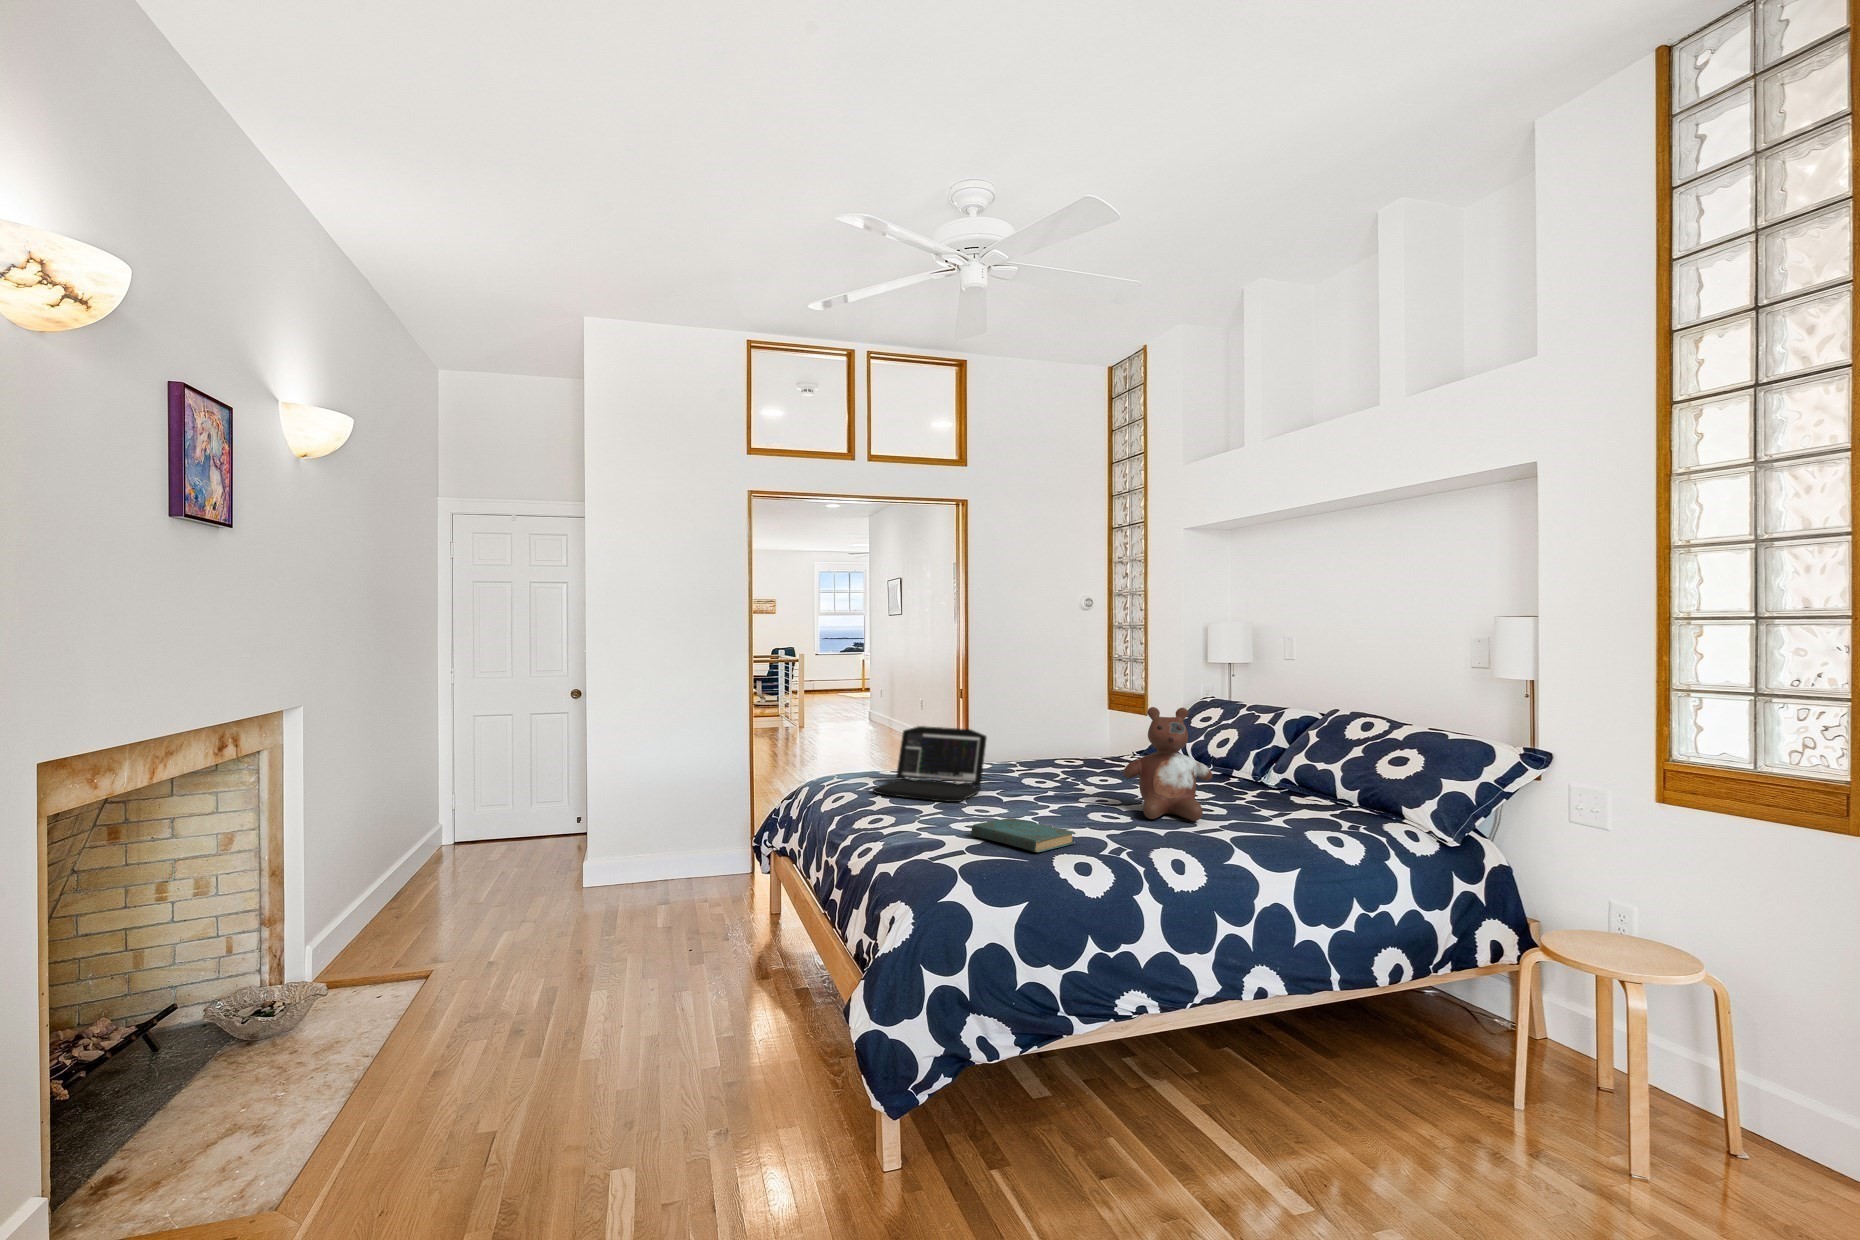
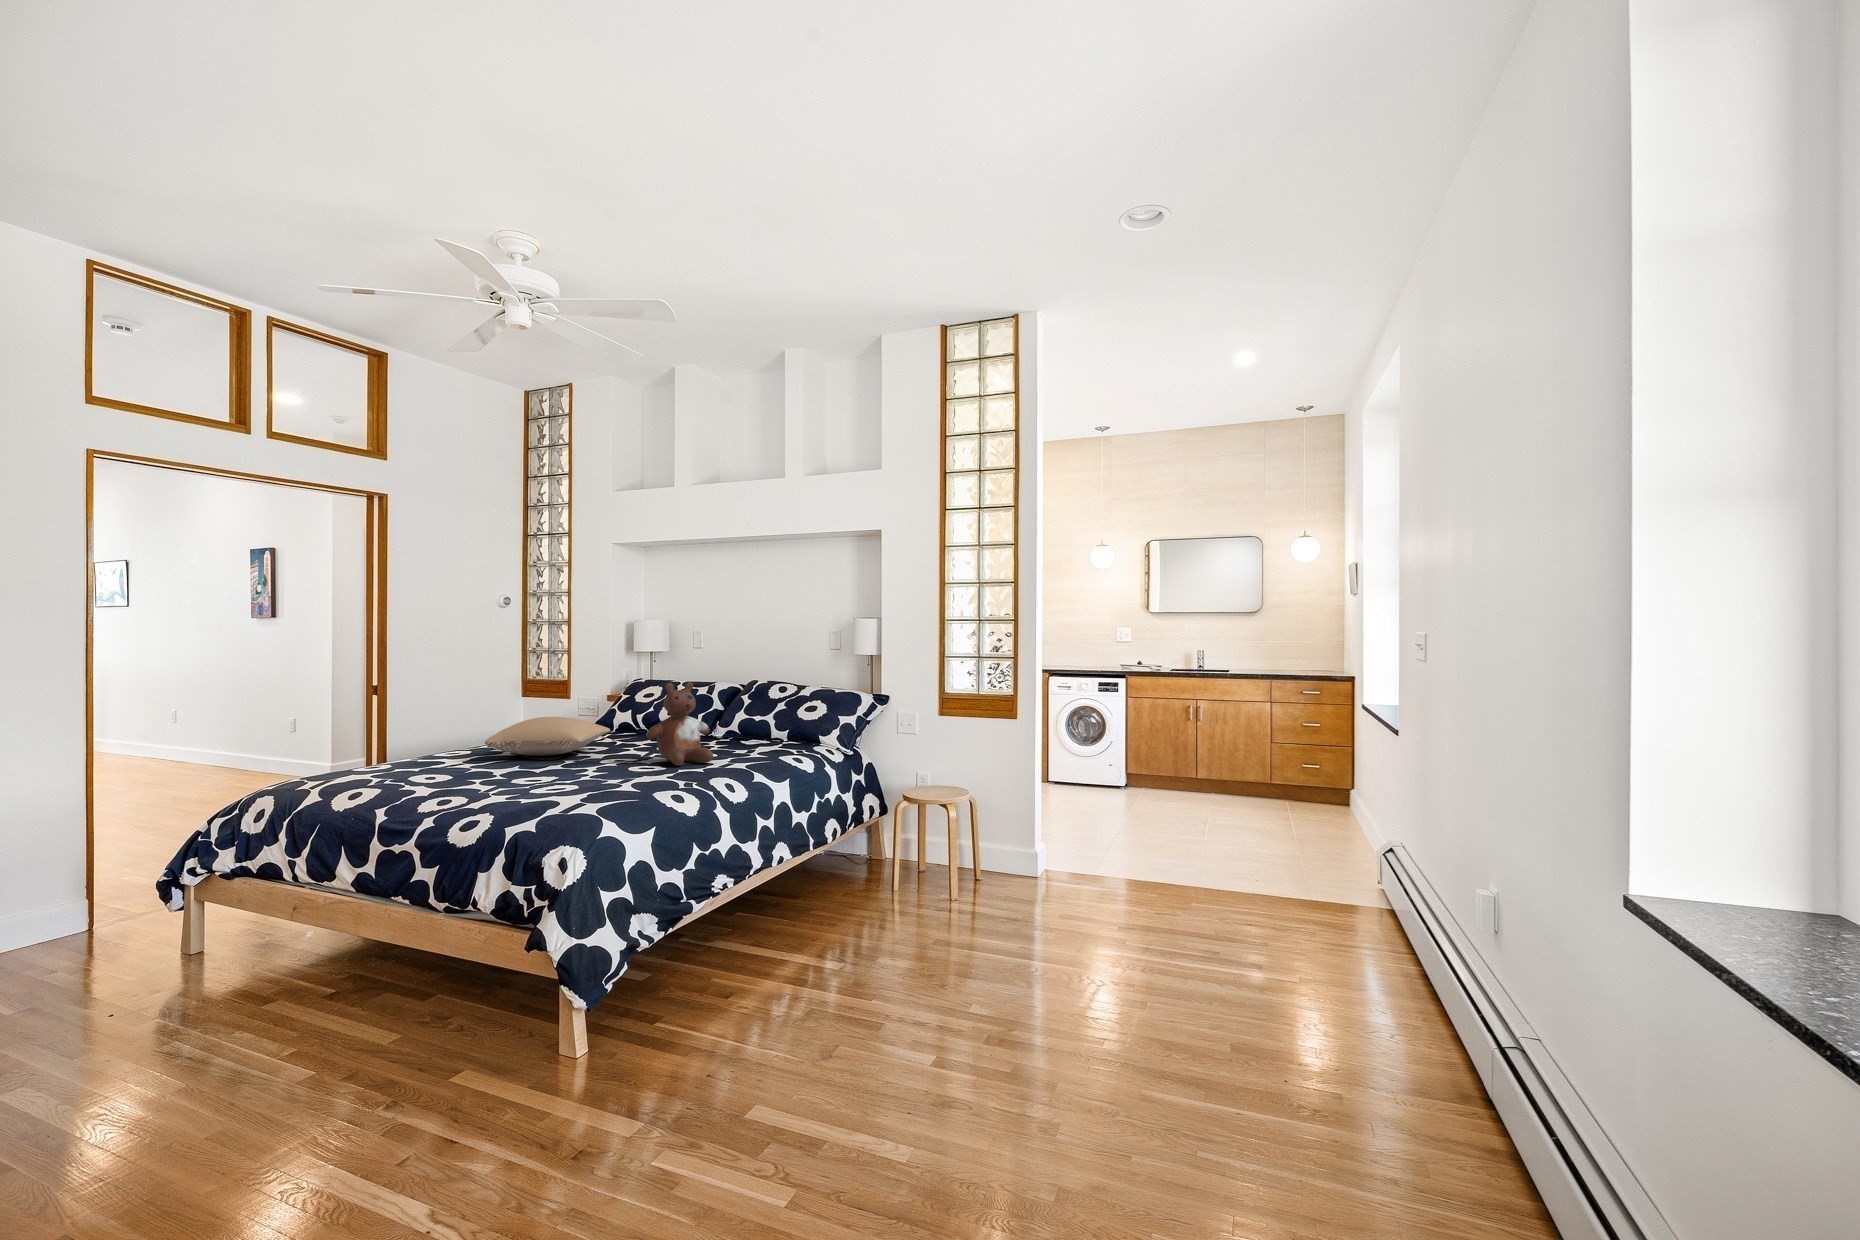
laptop: present [873,726,987,802] -> none [403,715,512,785]
pillow: none [981,735,1124,780] -> present [485,717,610,756]
book: present [971,818,1076,852] -> none [571,777,656,794]

